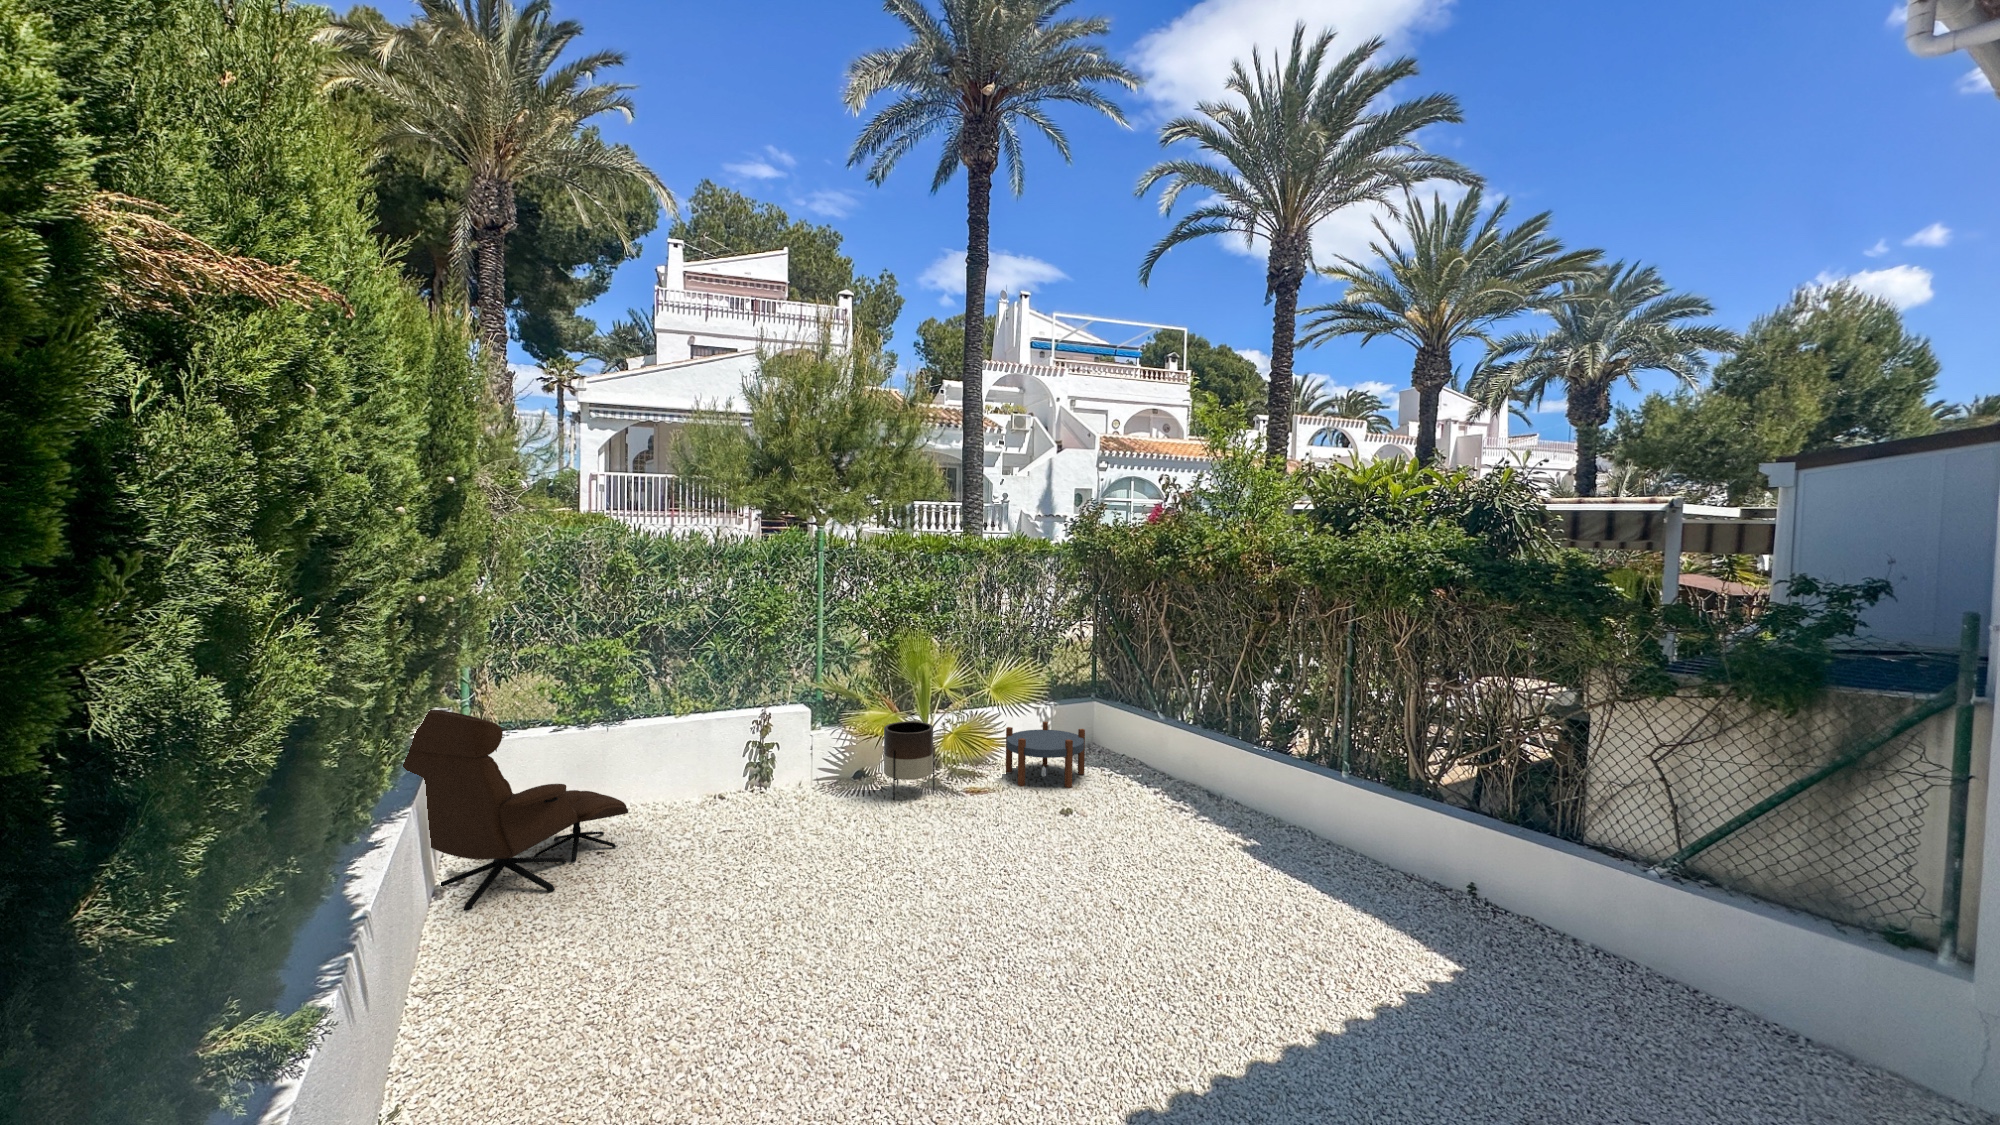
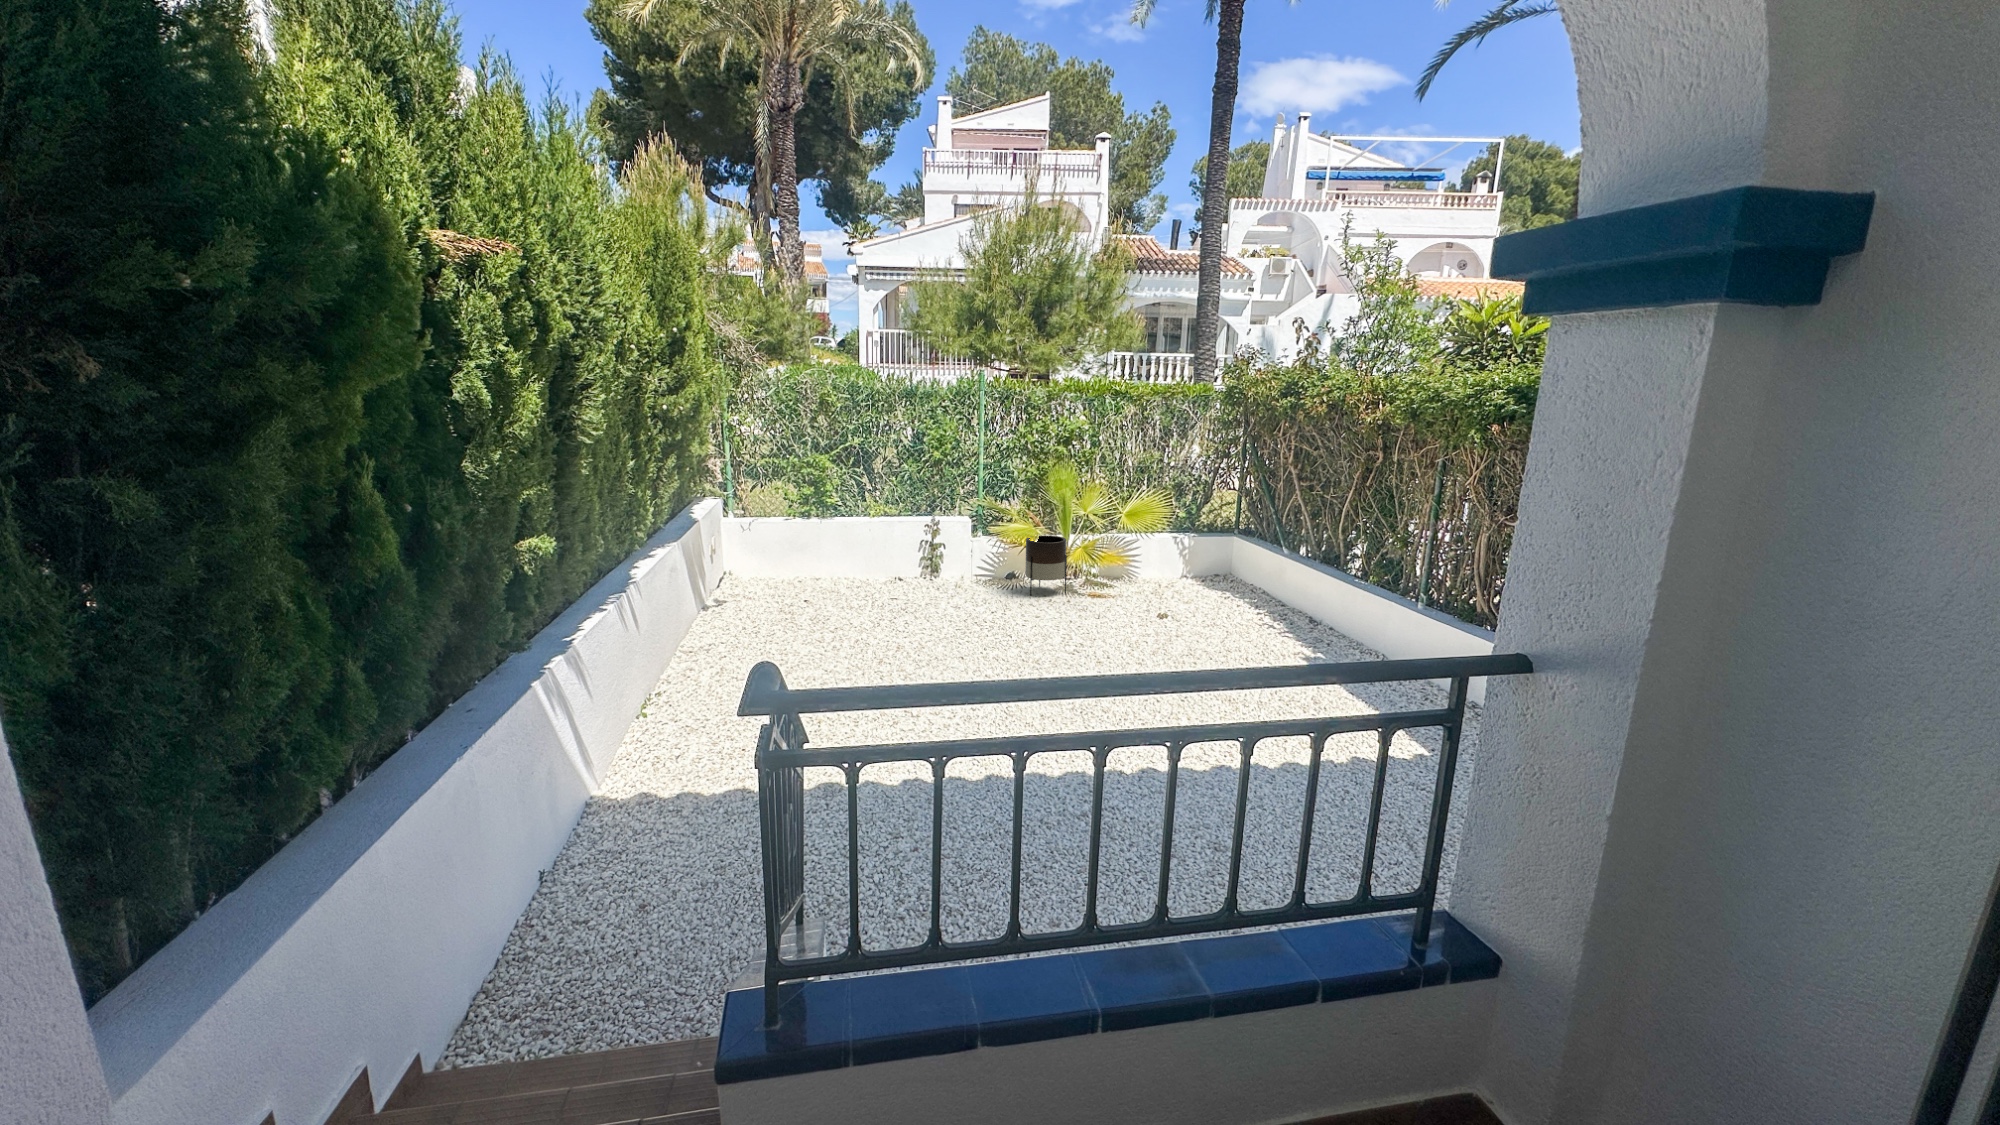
lounge chair: present [403,710,628,911] -> none [676,493,830,627]
side table: present [1006,722,1085,788] -> none [1135,546,1206,600]

